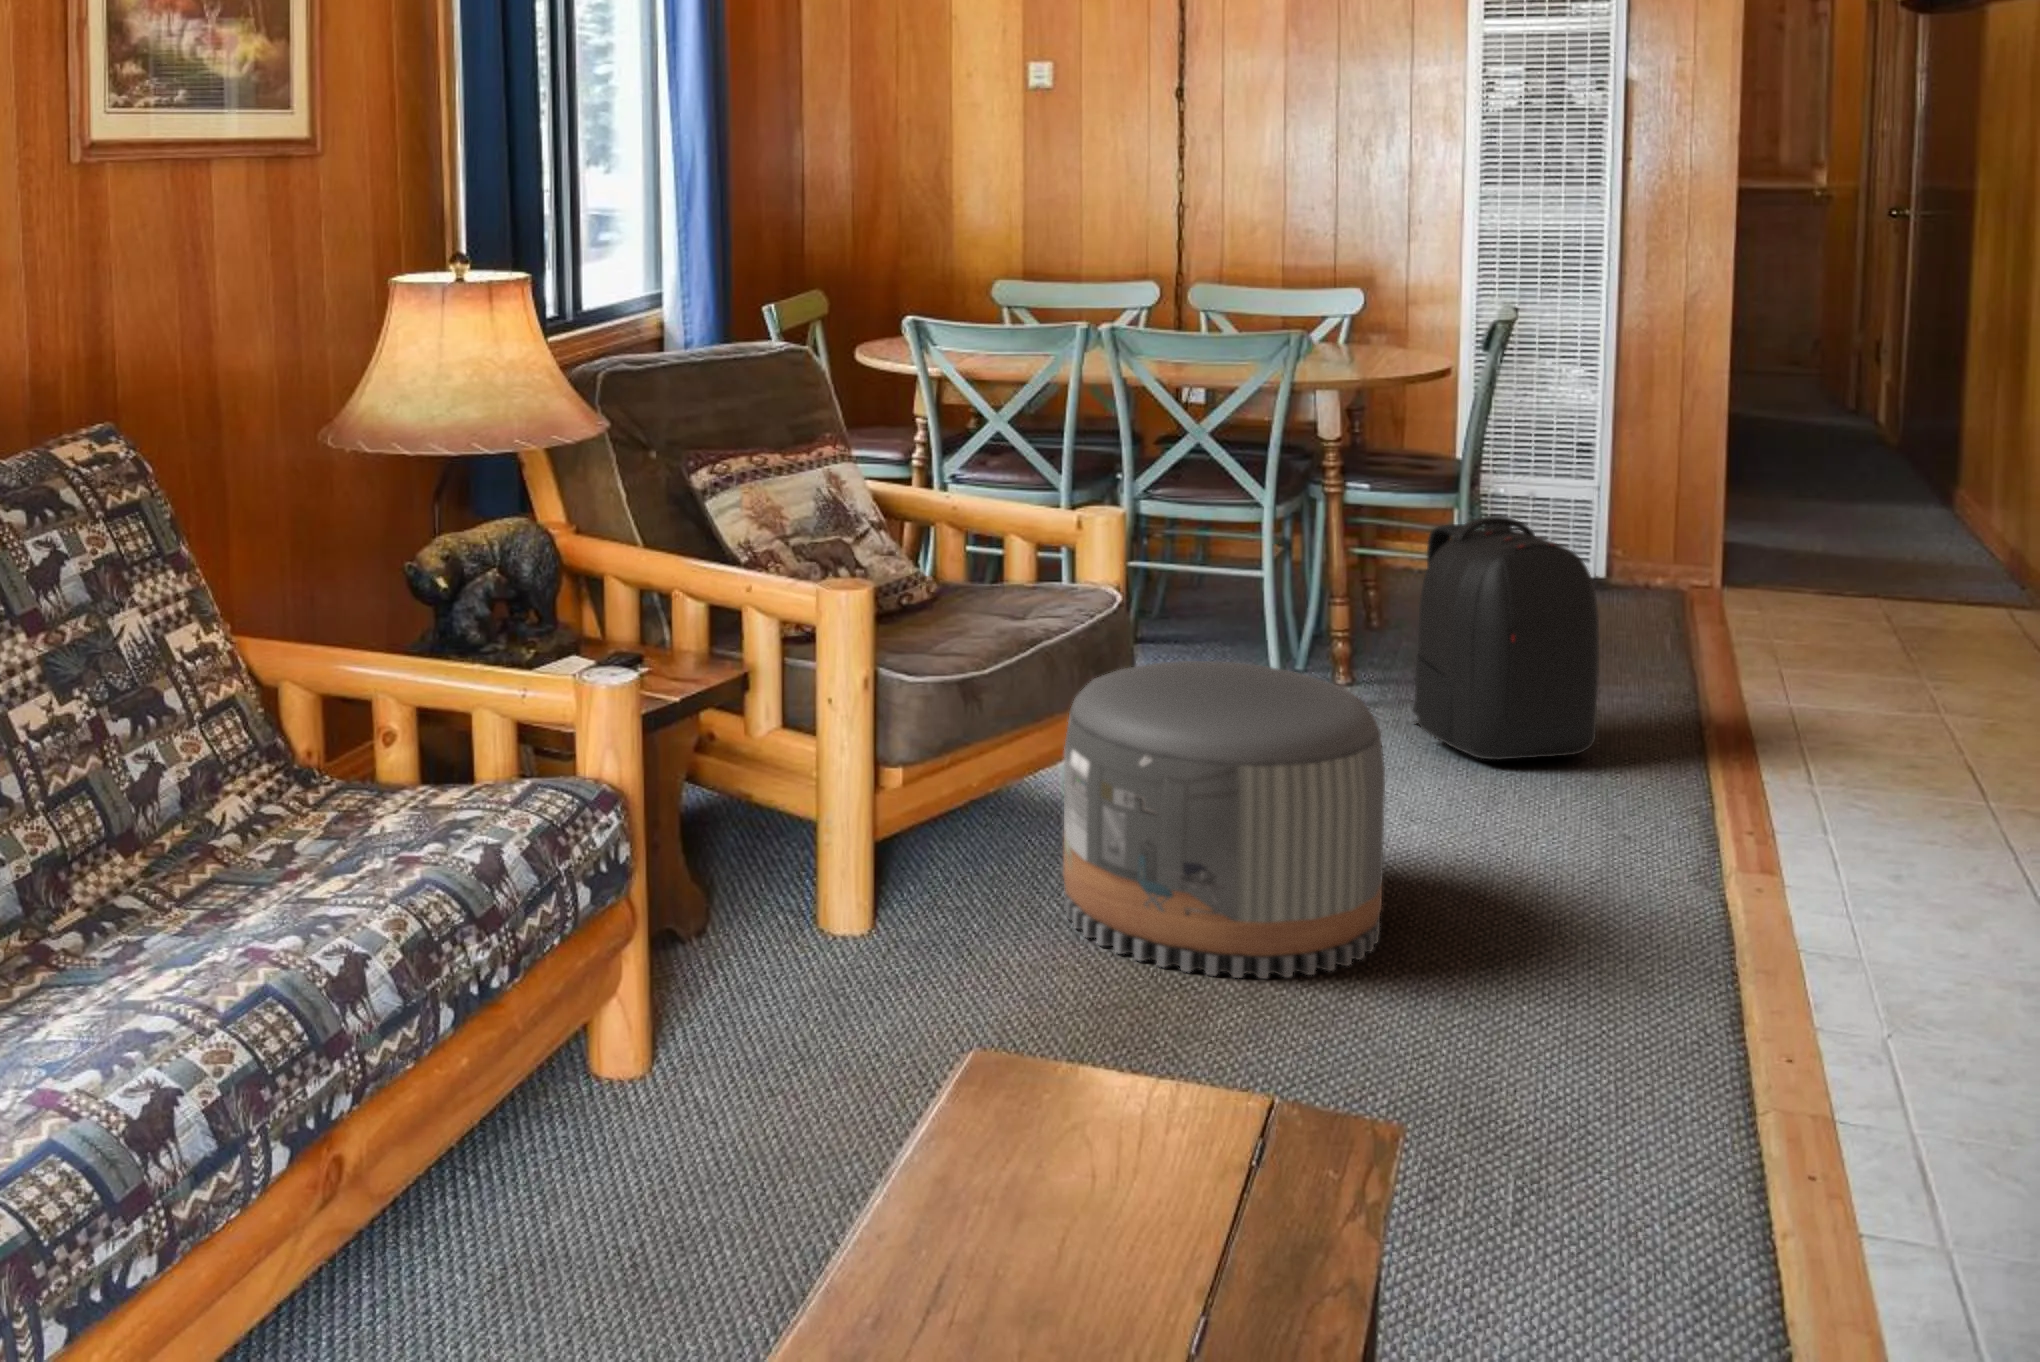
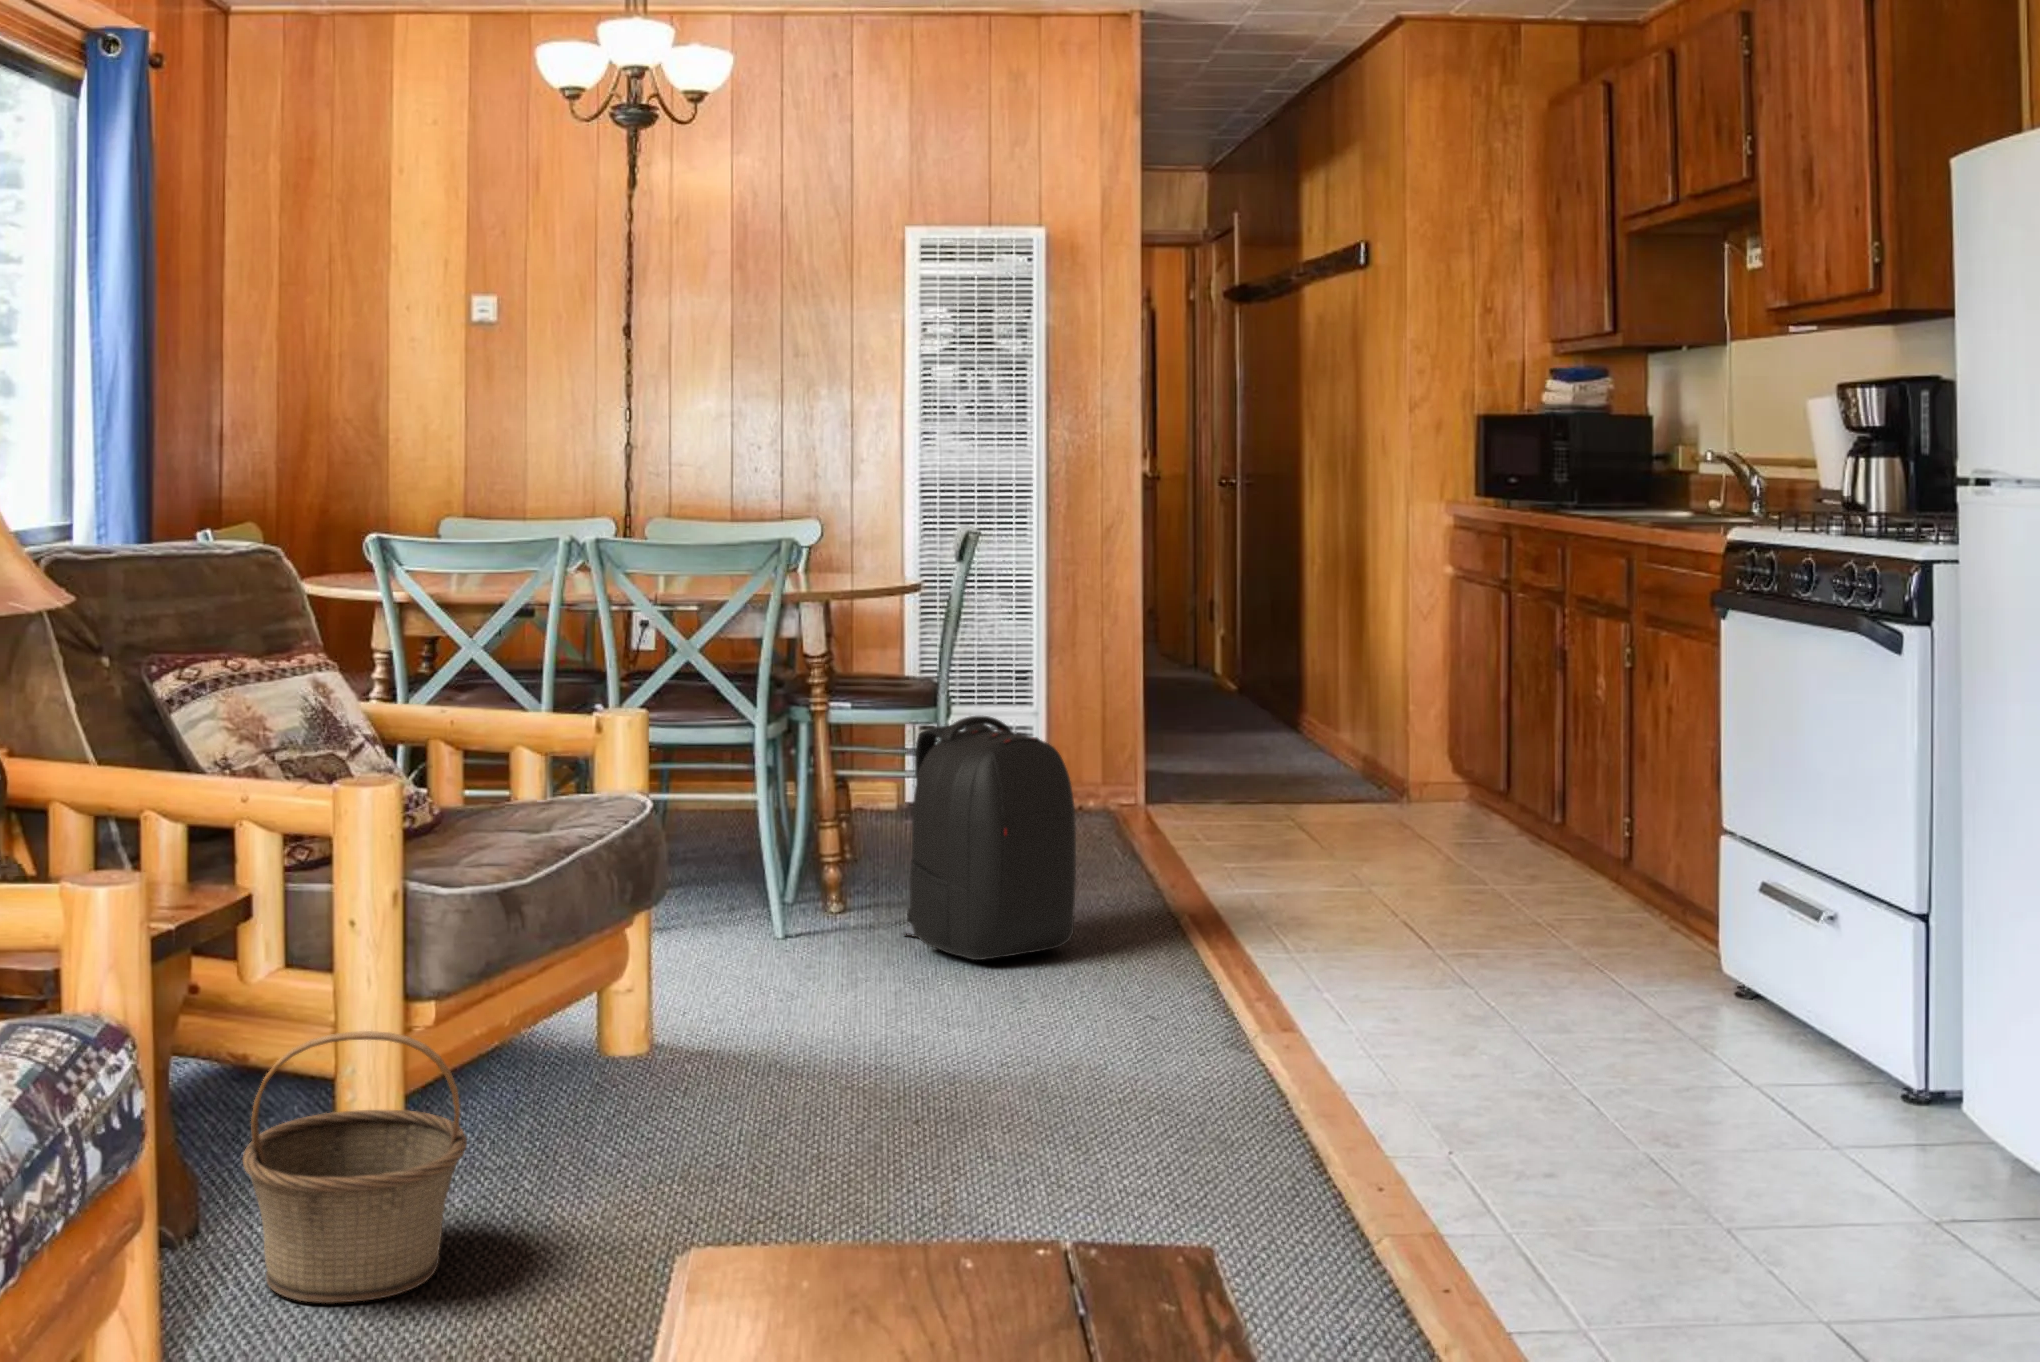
pouf: present [1063,661,1385,978] -> none [609,855,940,1193]
basket: none [731,798,913,1017] -> present [243,1031,467,1303]

